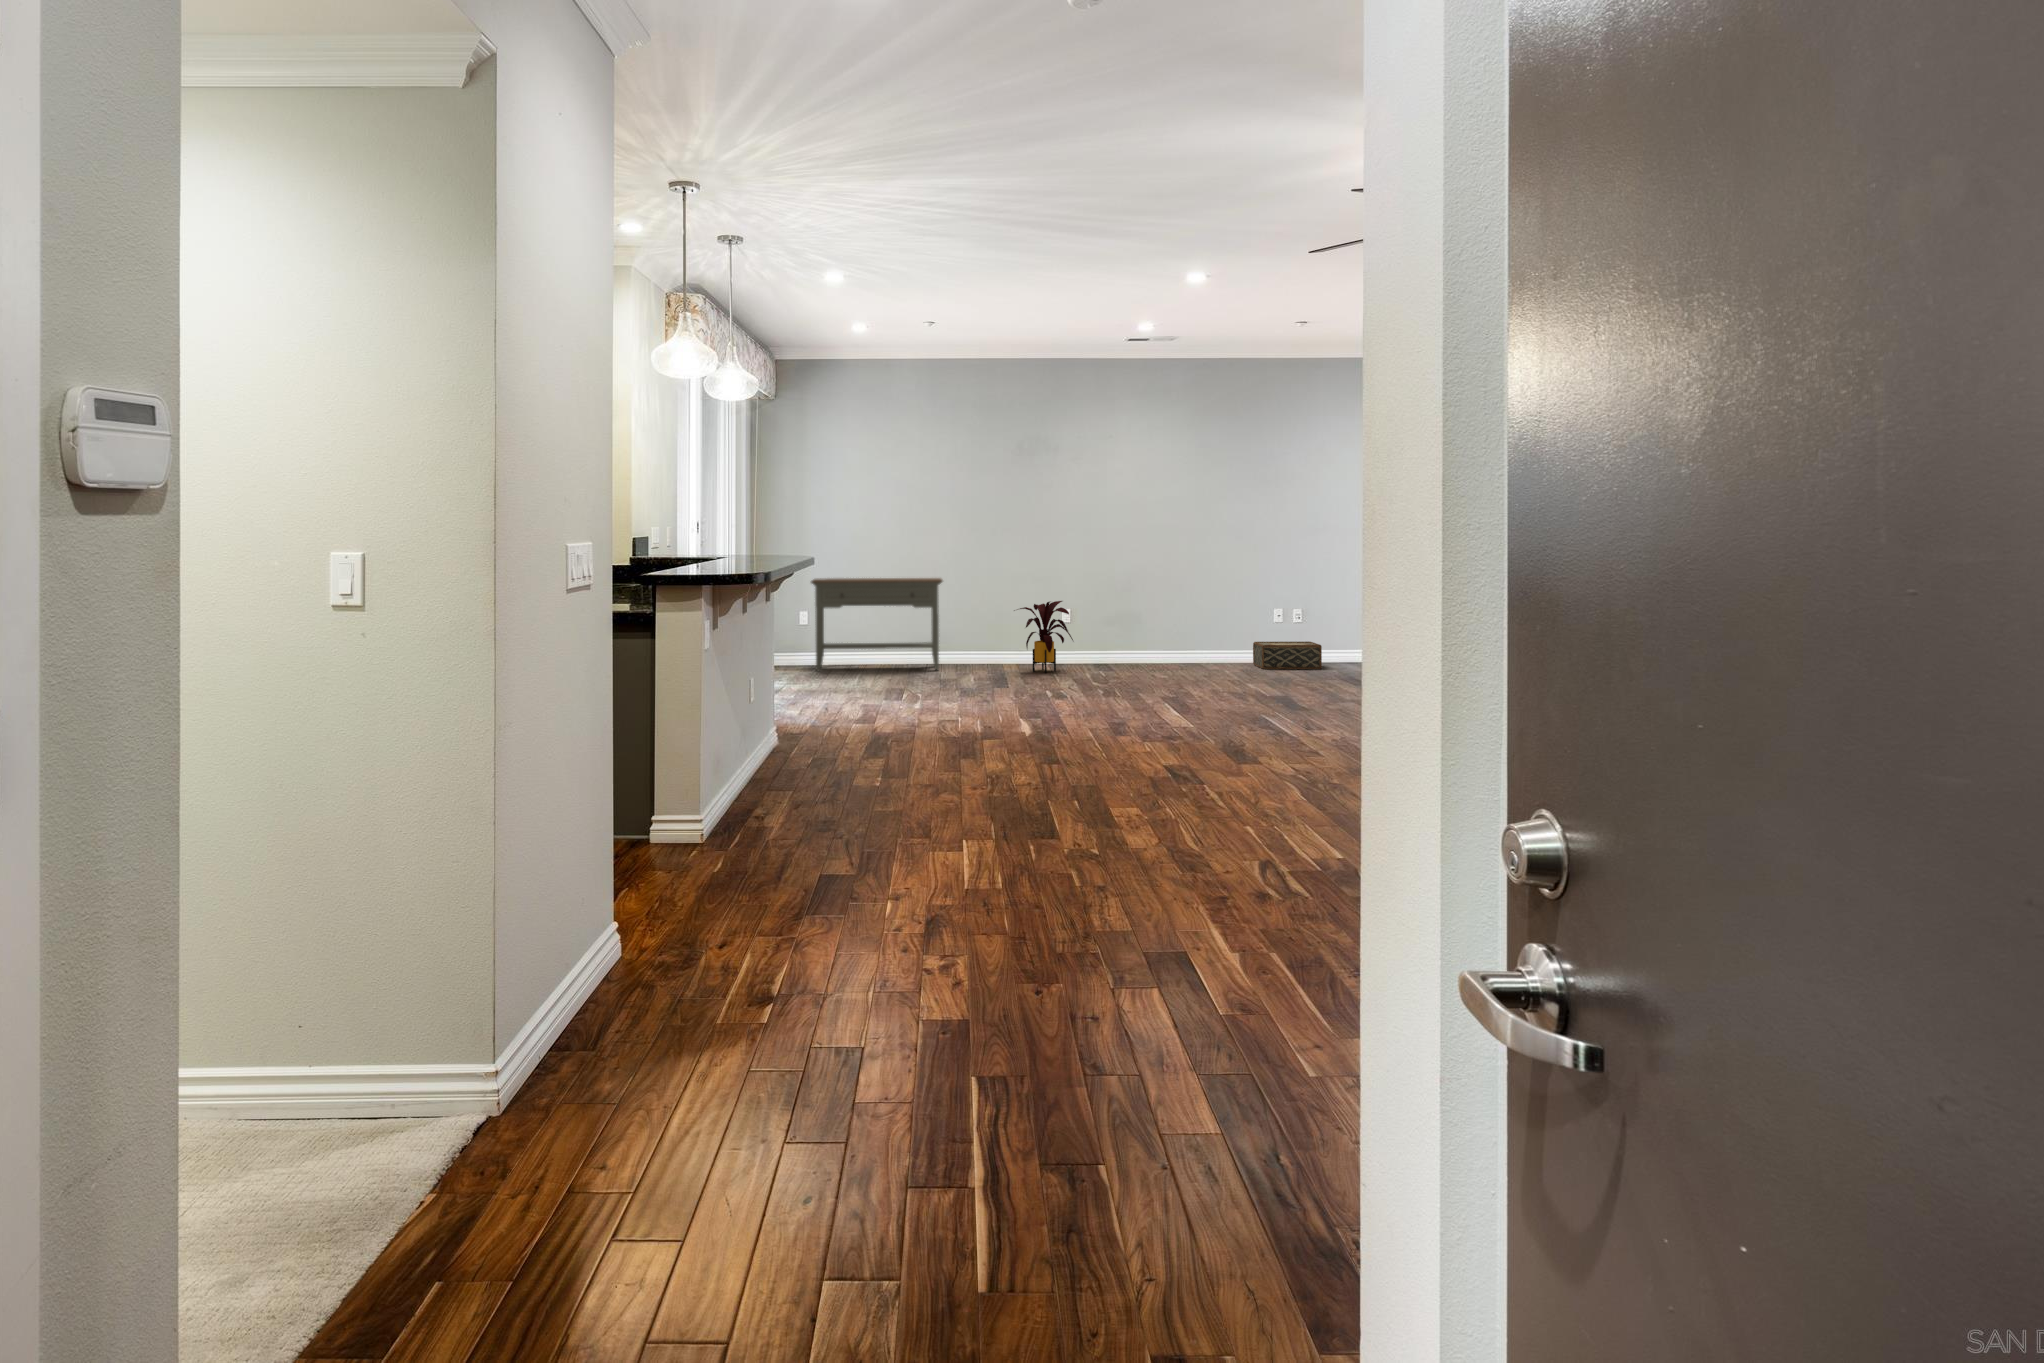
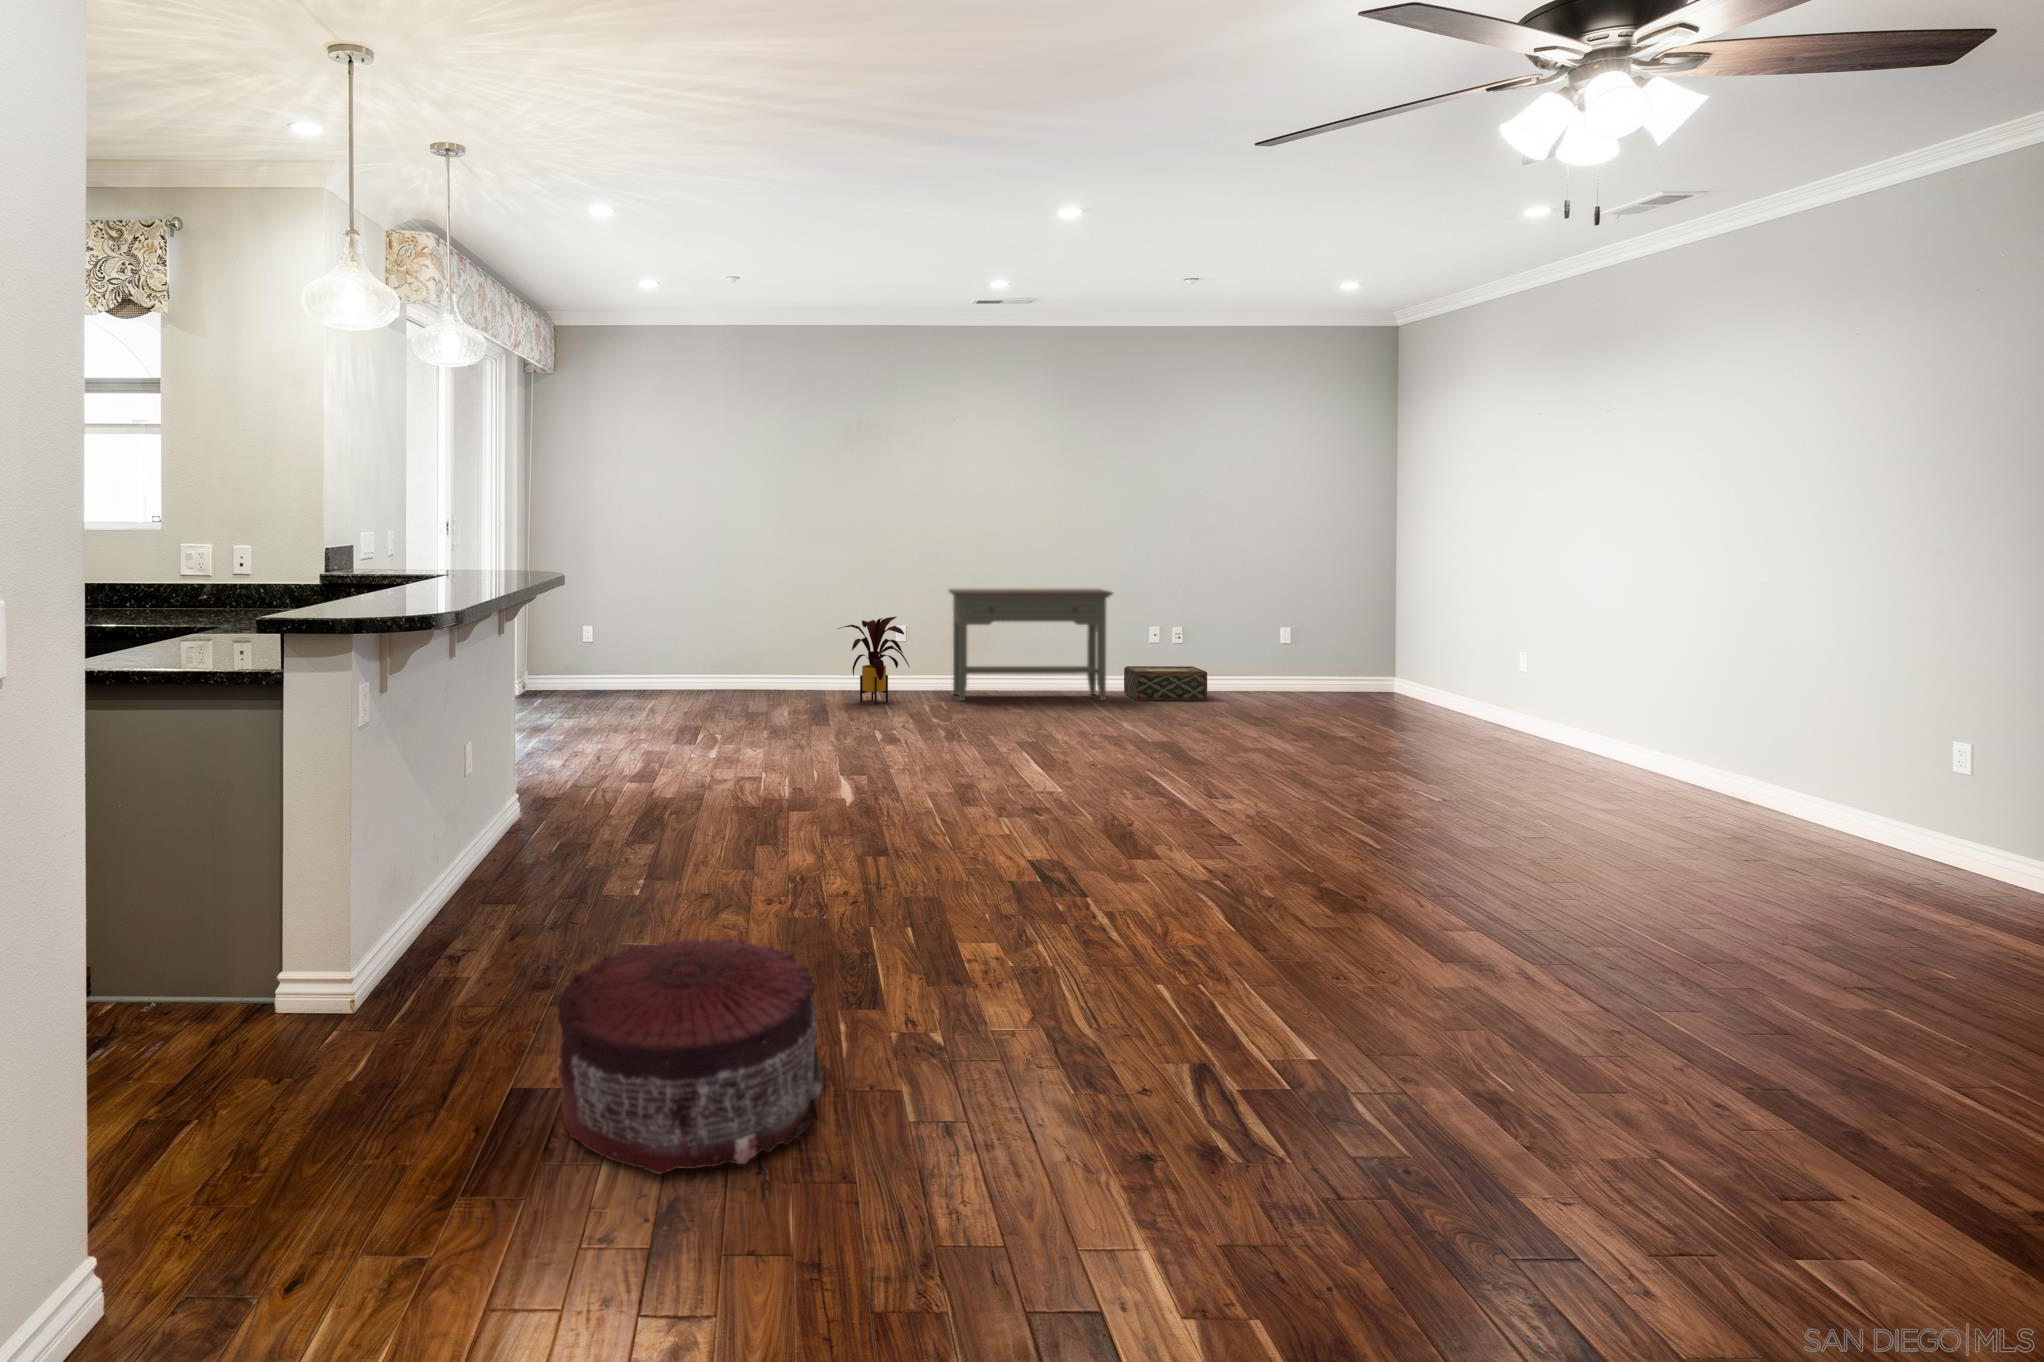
console table: present [811,578,942,672] -> present [949,589,1113,701]
pouf: none [853,780,1022,903] -> present [557,937,822,1174]

